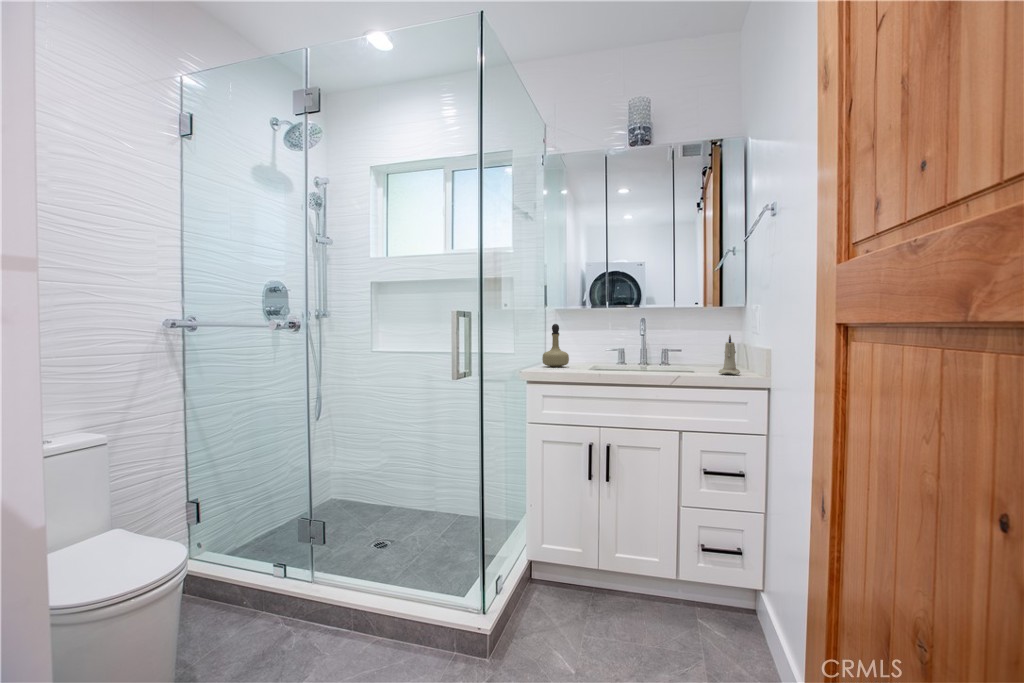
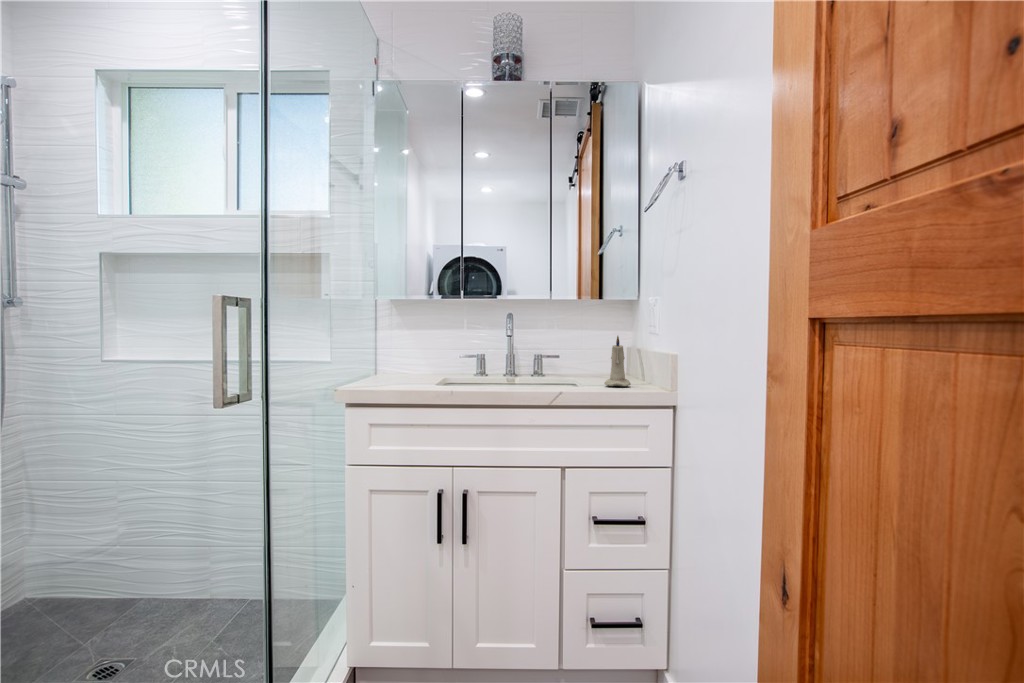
perfume bottle: present [542,324,569,367] -> none [379,322,414,378]

